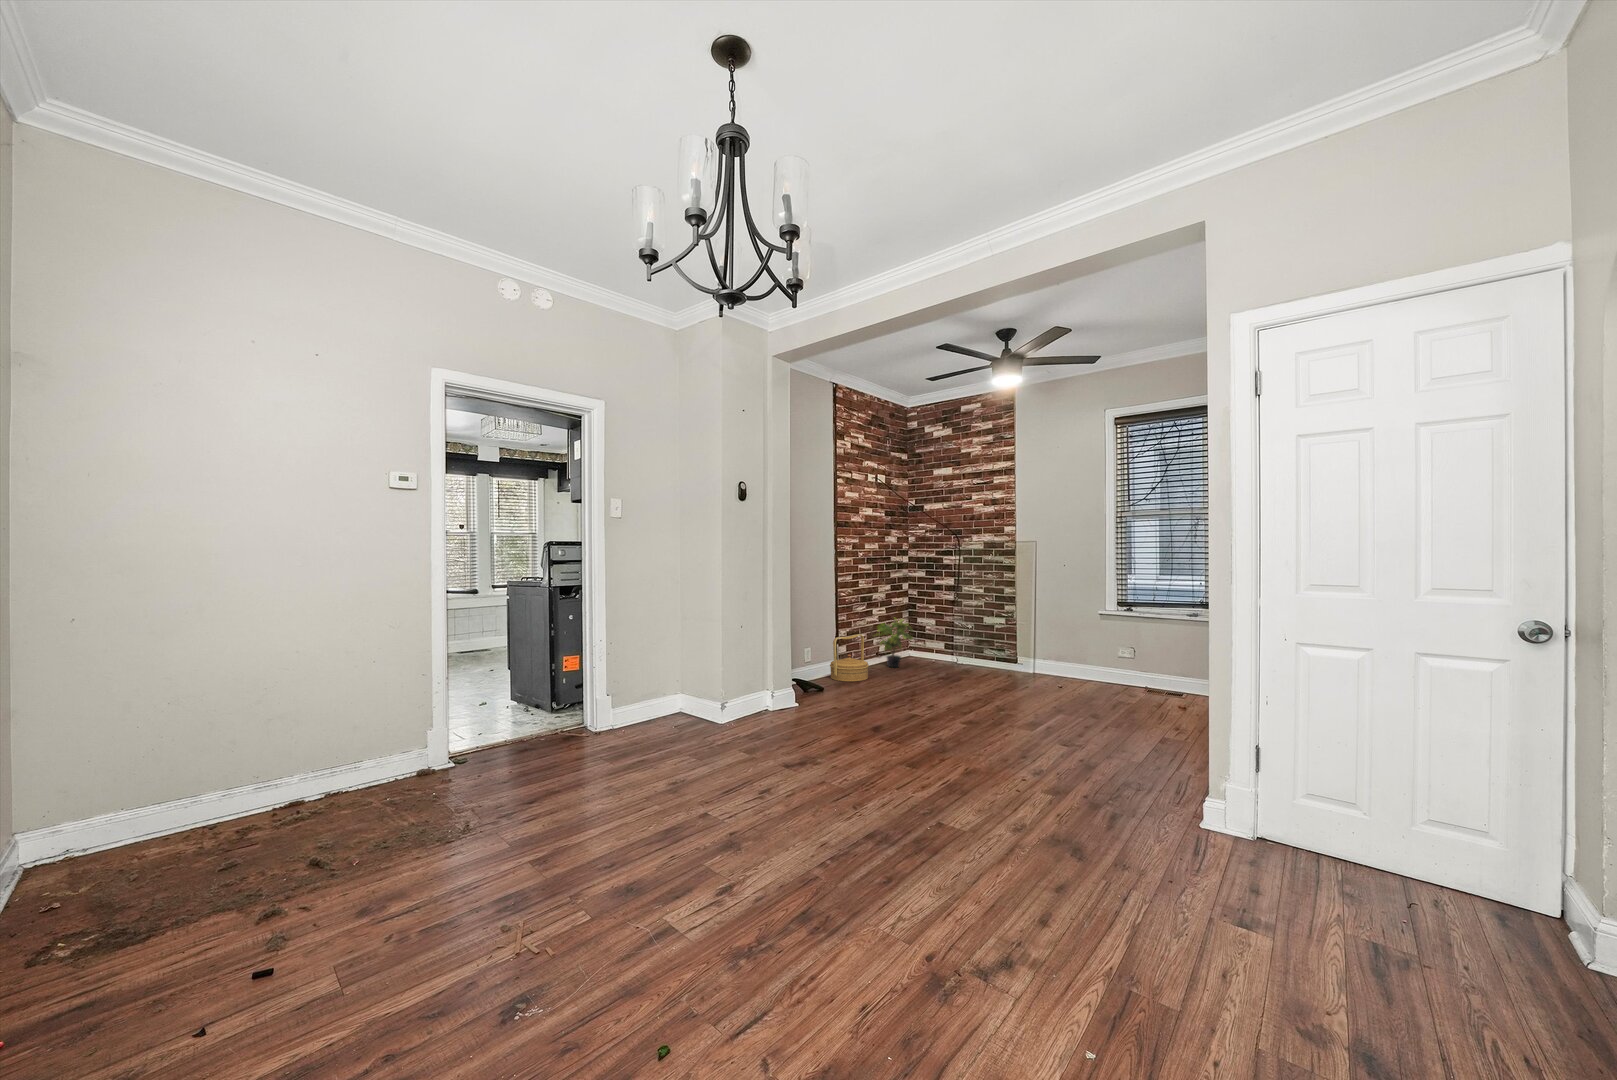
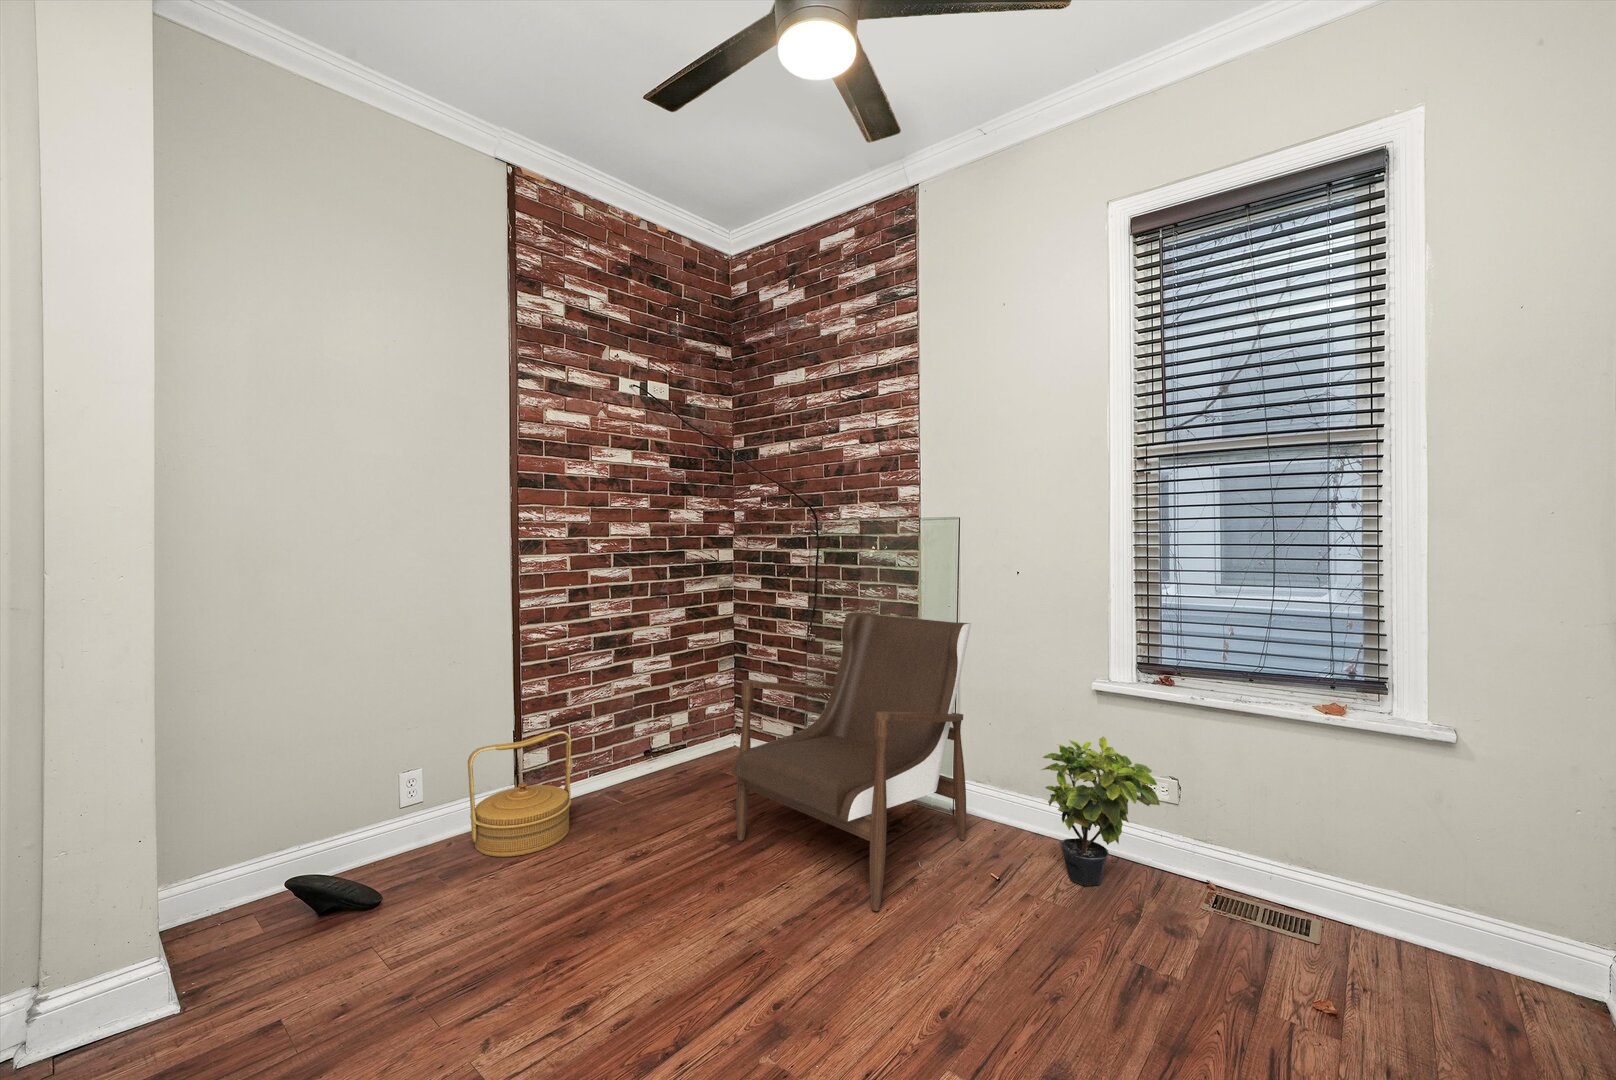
armchair: none [943,585,1044,691] -> present [731,612,971,911]
potted plant: present [875,619,913,667] -> present [1041,737,1160,886]

